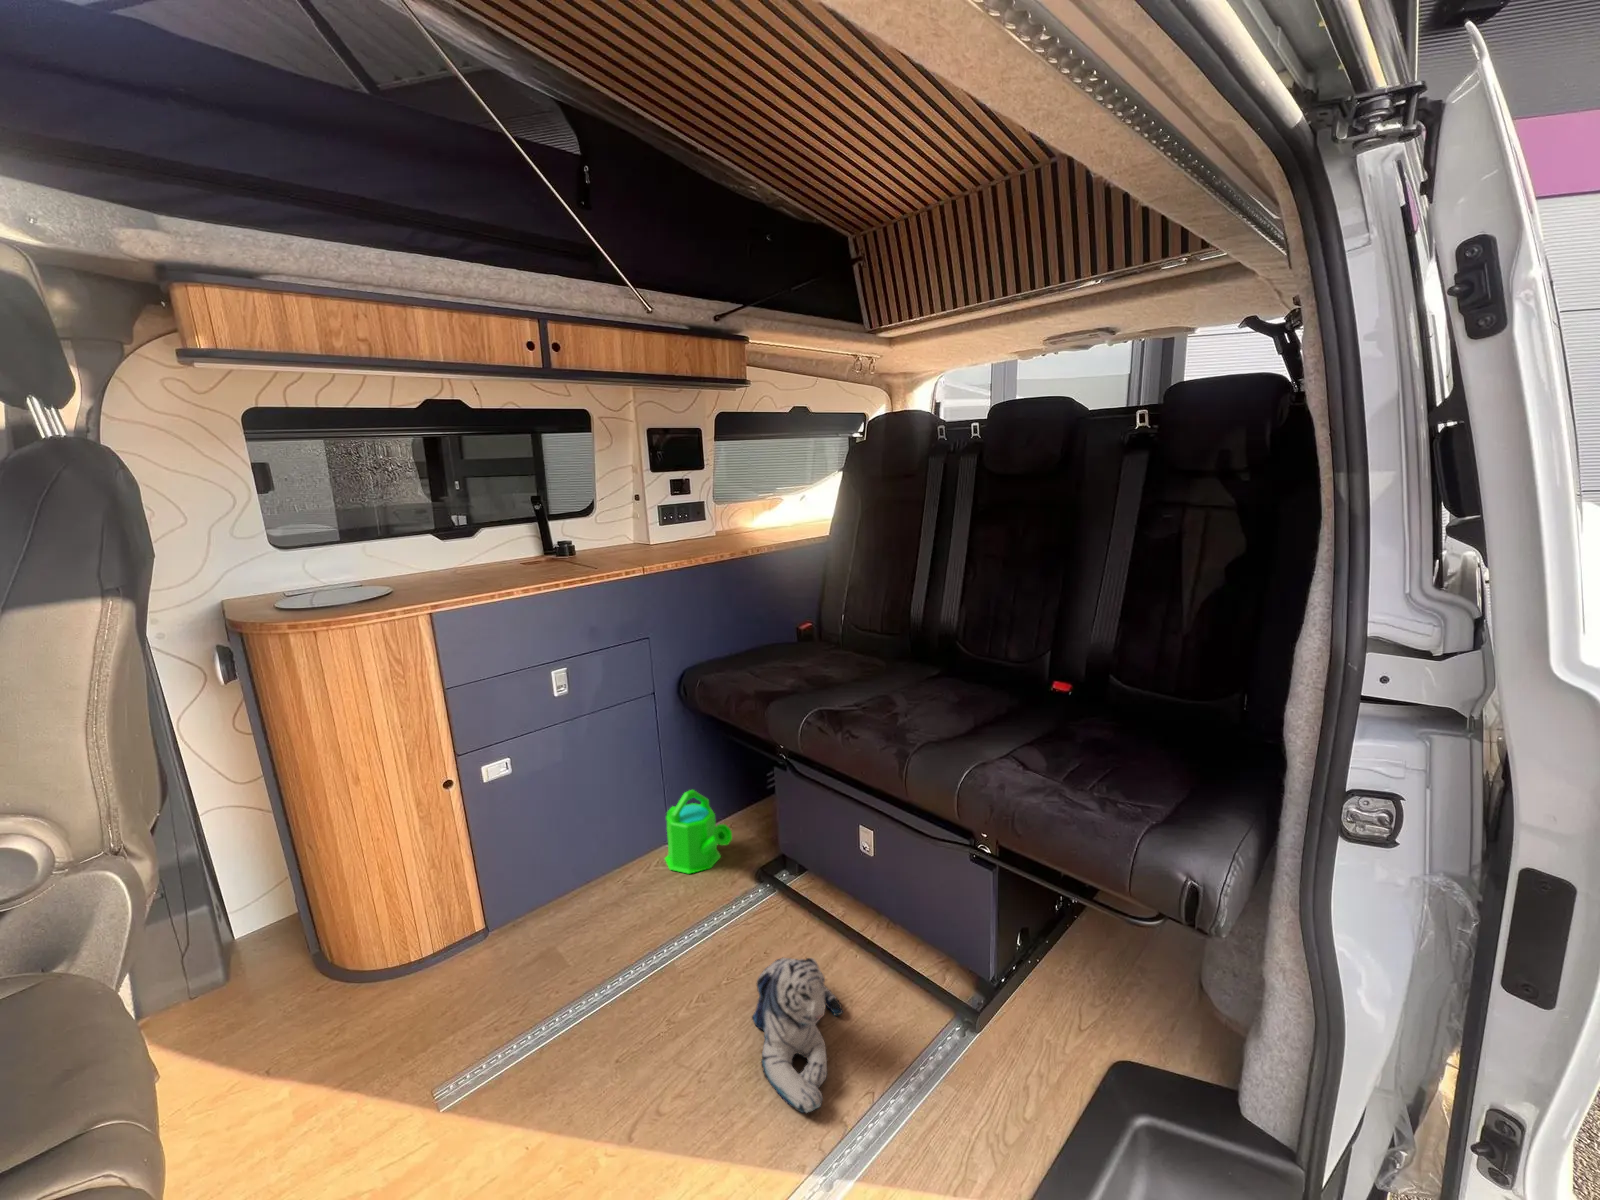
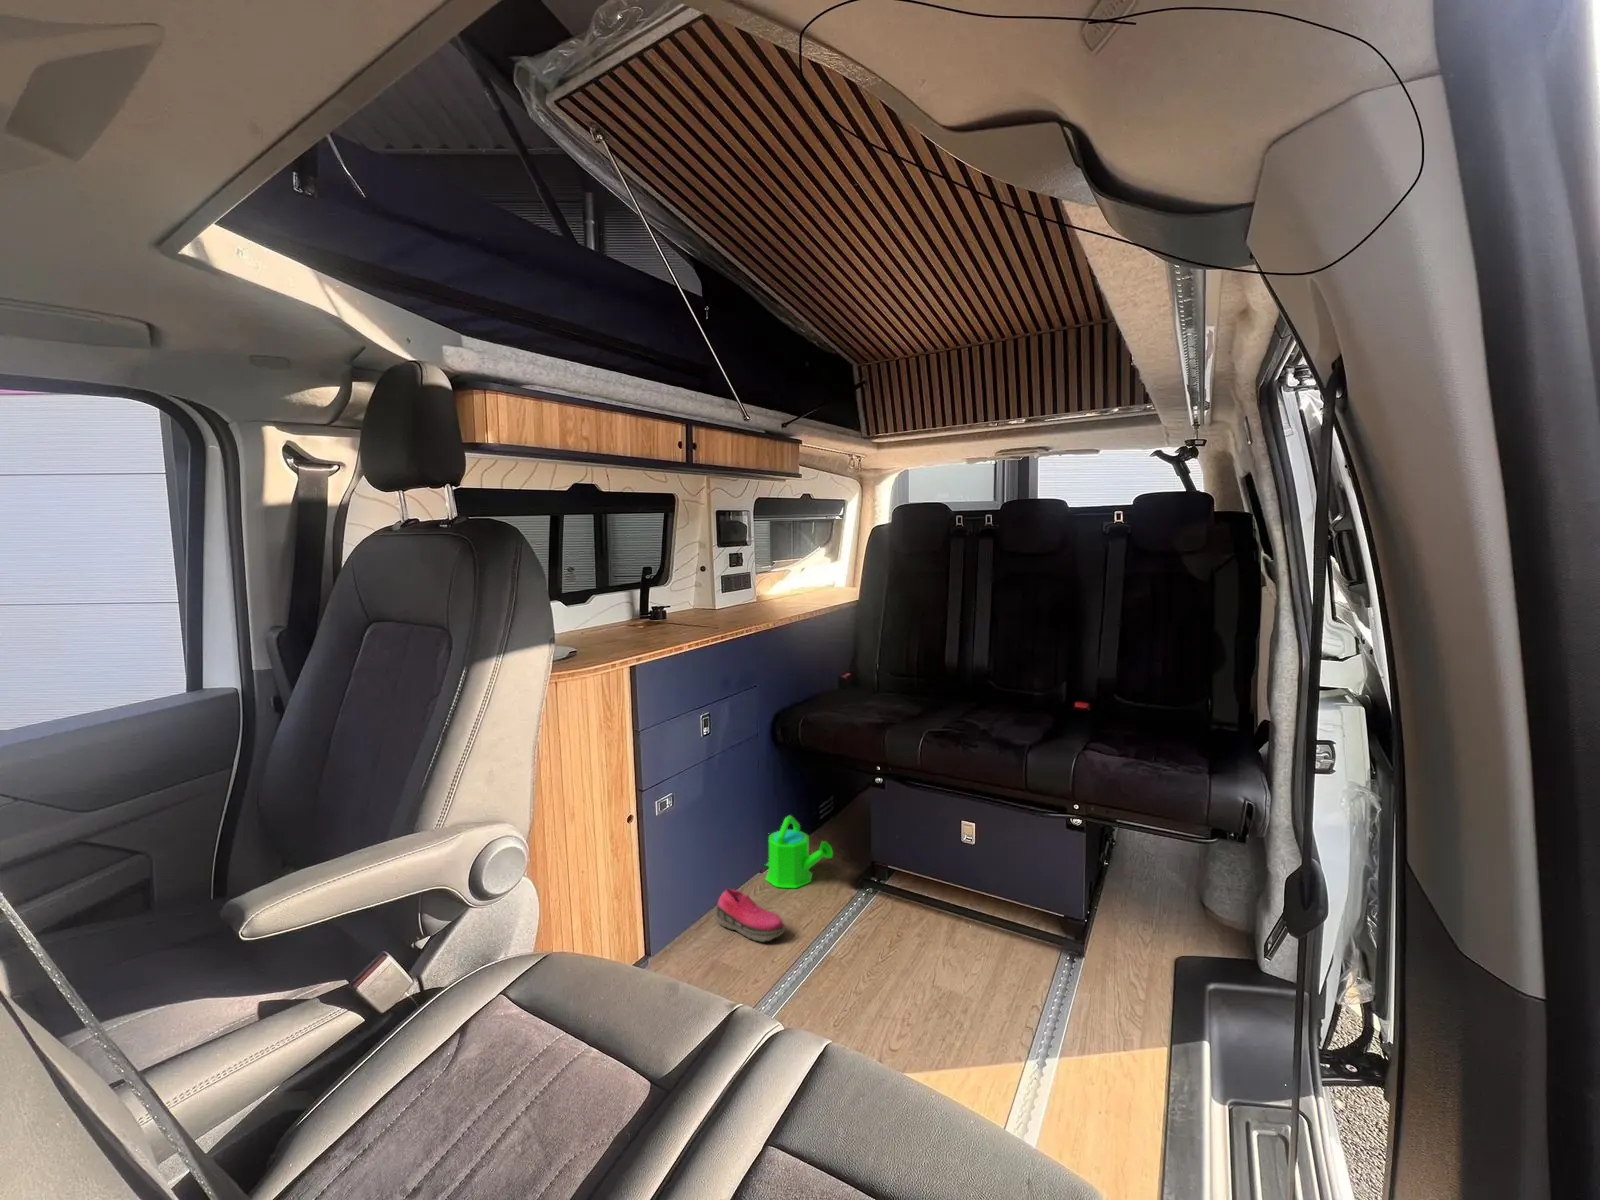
shoe: none [576,870,637,939] -> present [715,889,785,942]
plush toy: present [752,958,843,1113] -> none [915,916,1012,1027]

